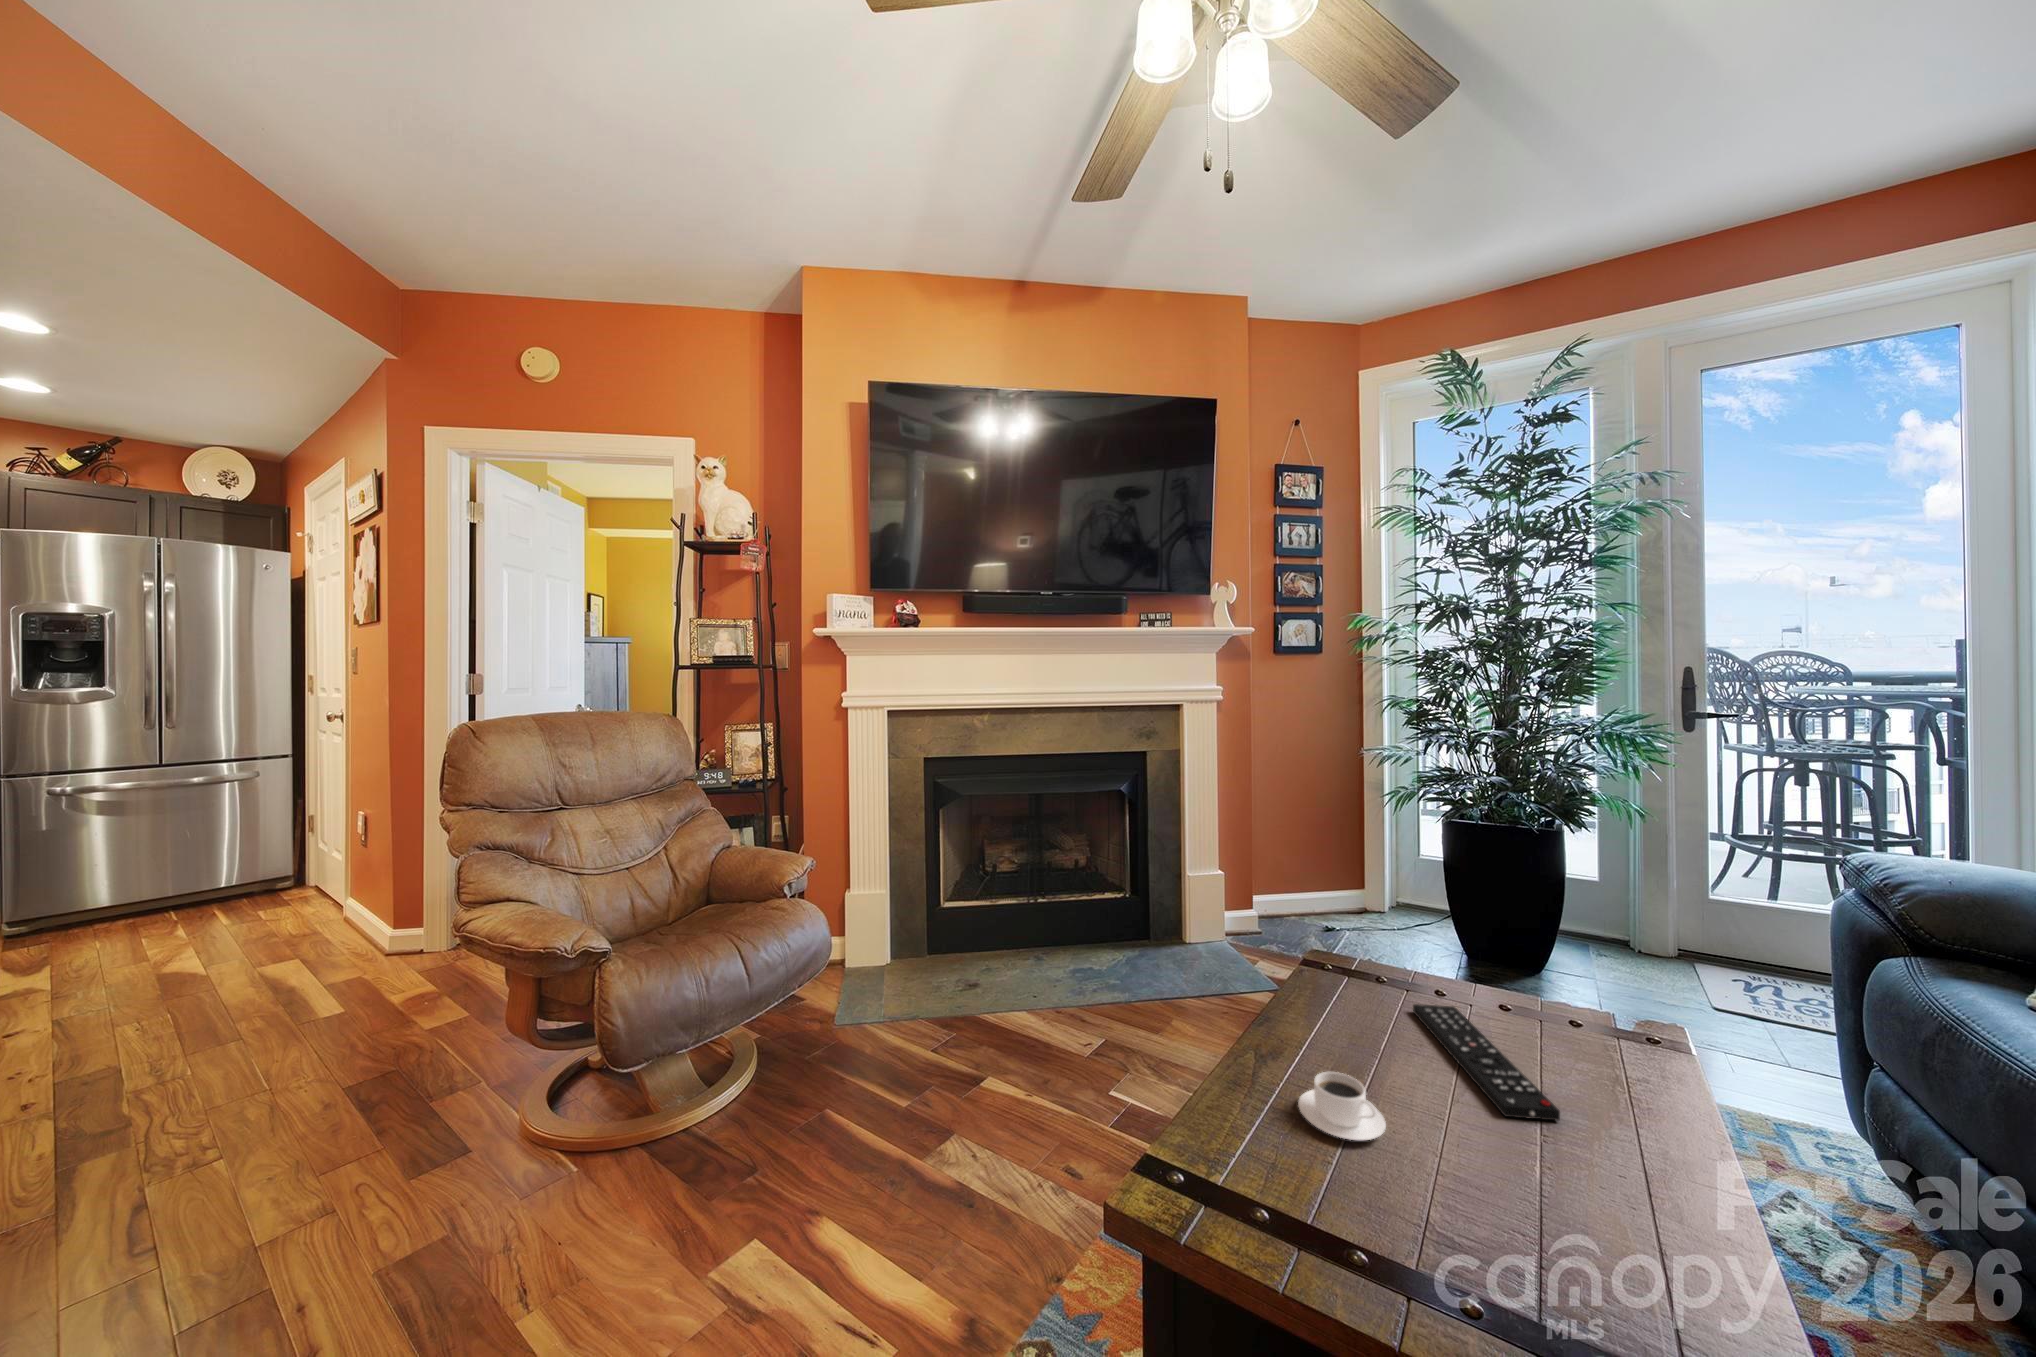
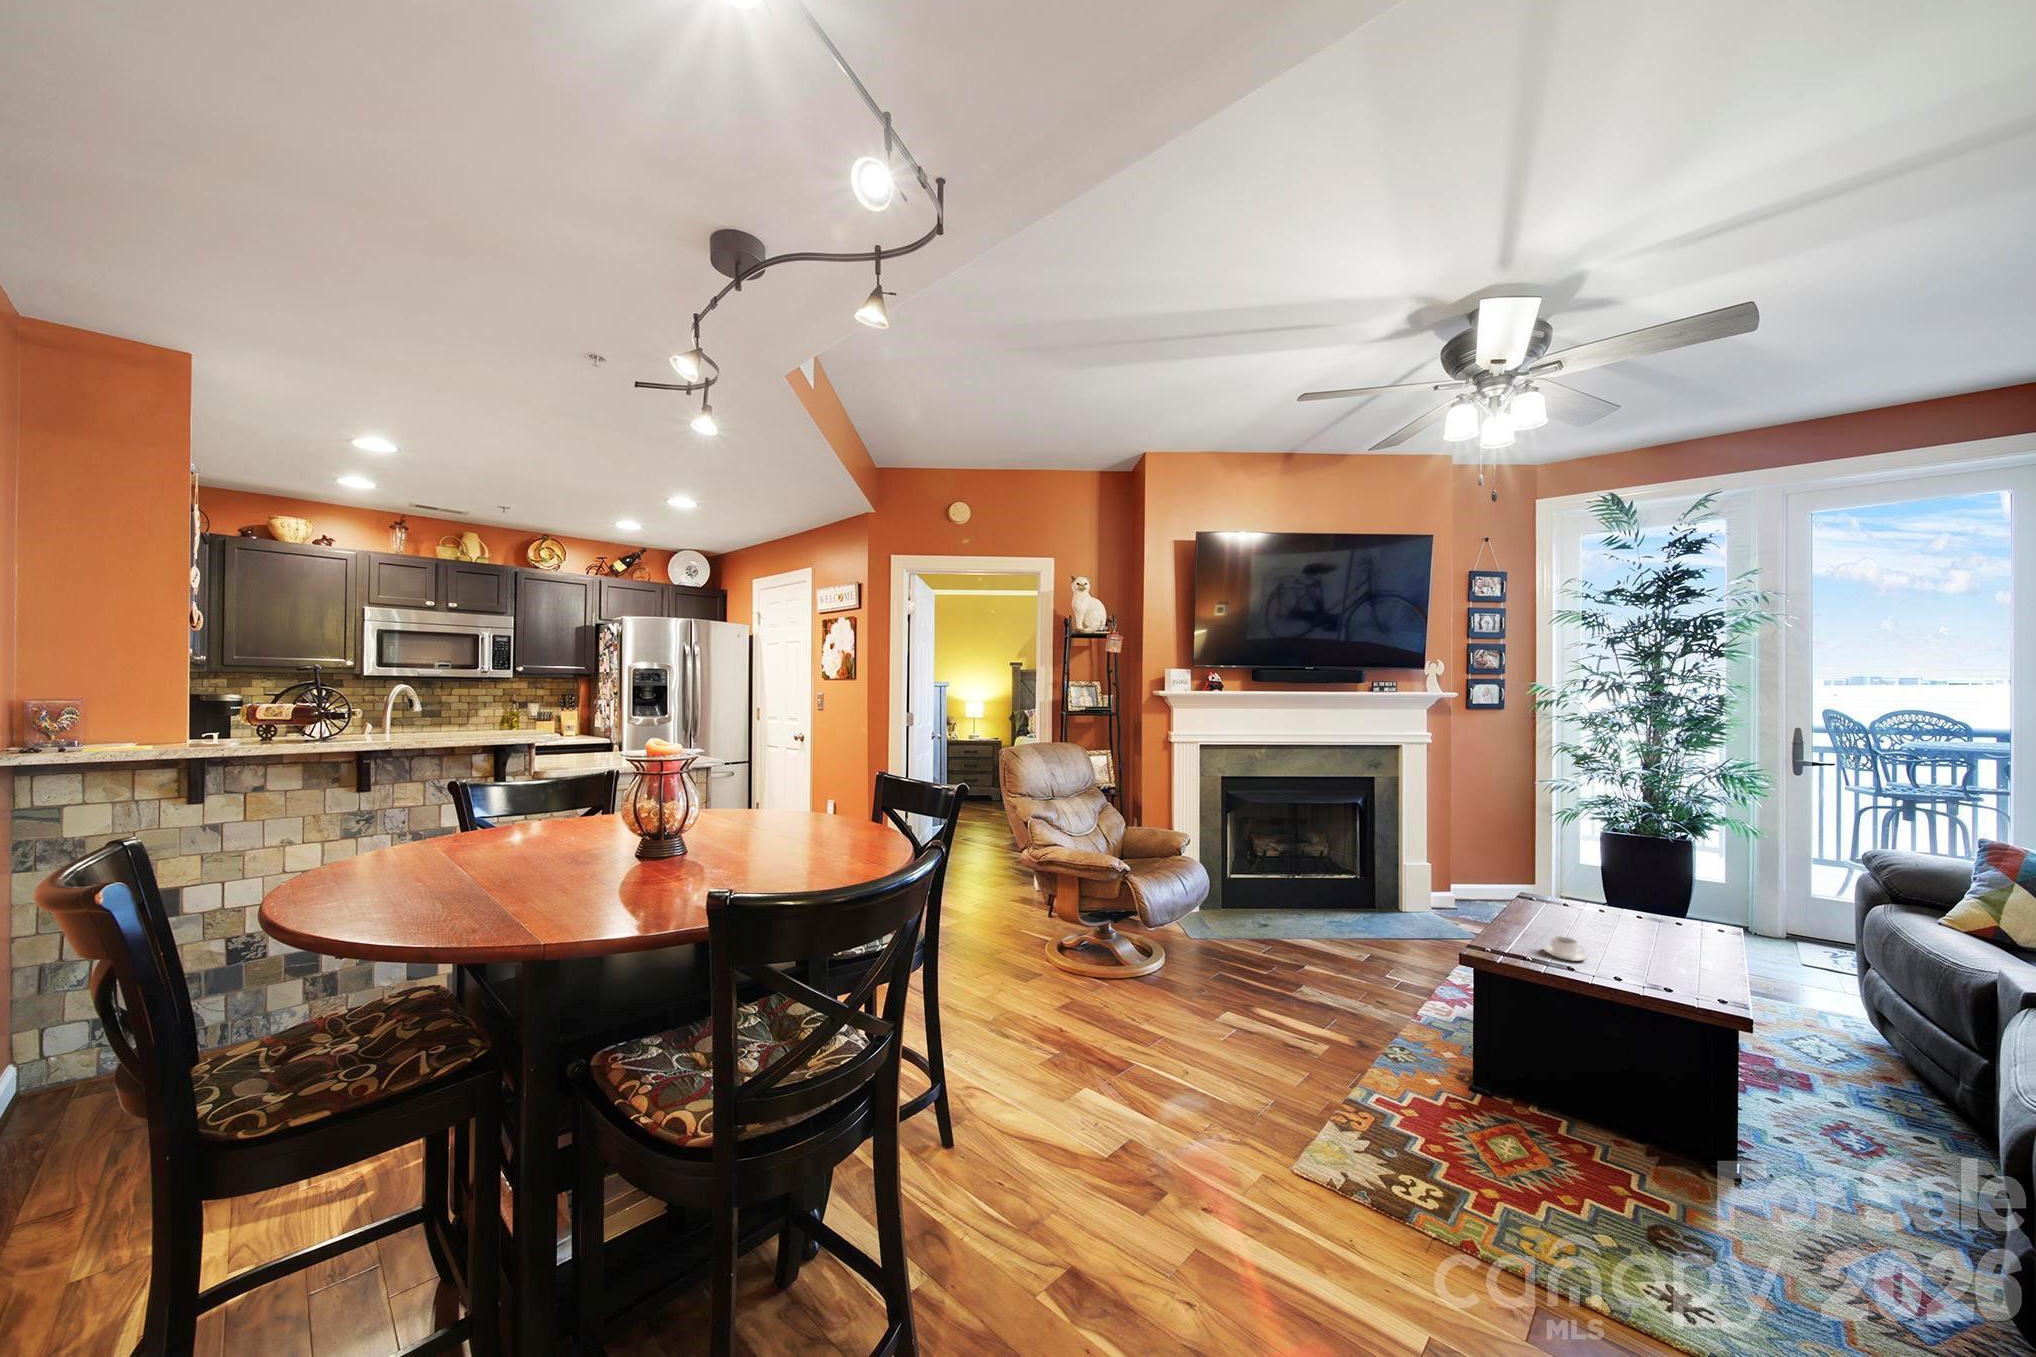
remote control: present [1413,1004,1560,1121] -> none [1594,922,1675,962]

